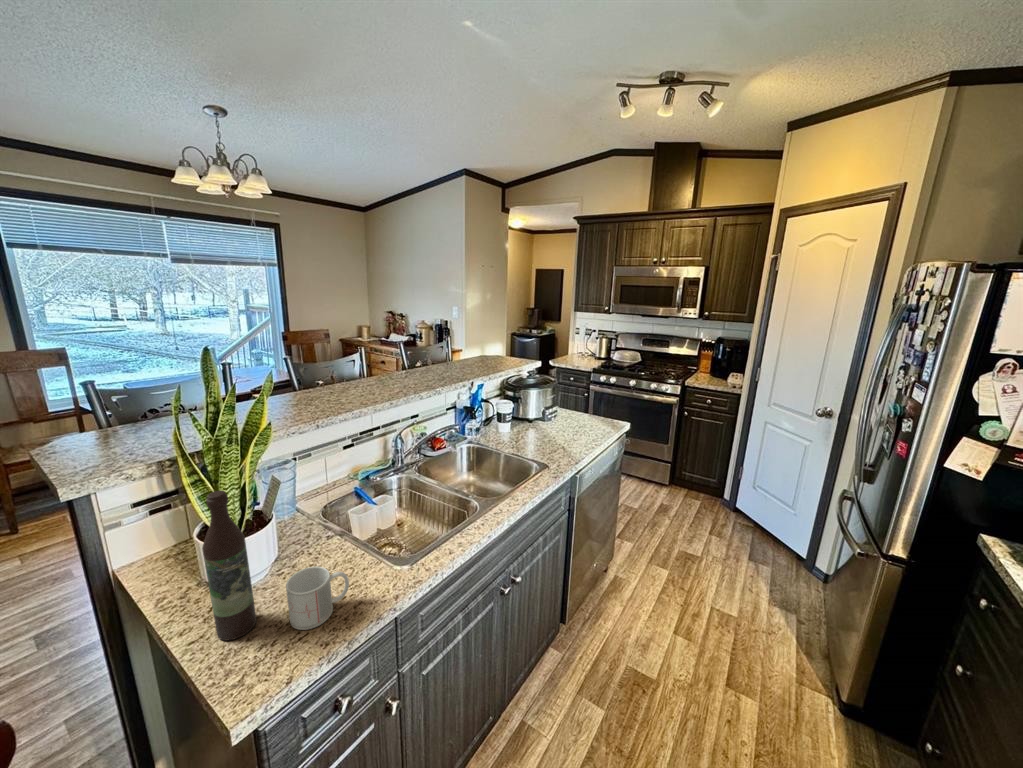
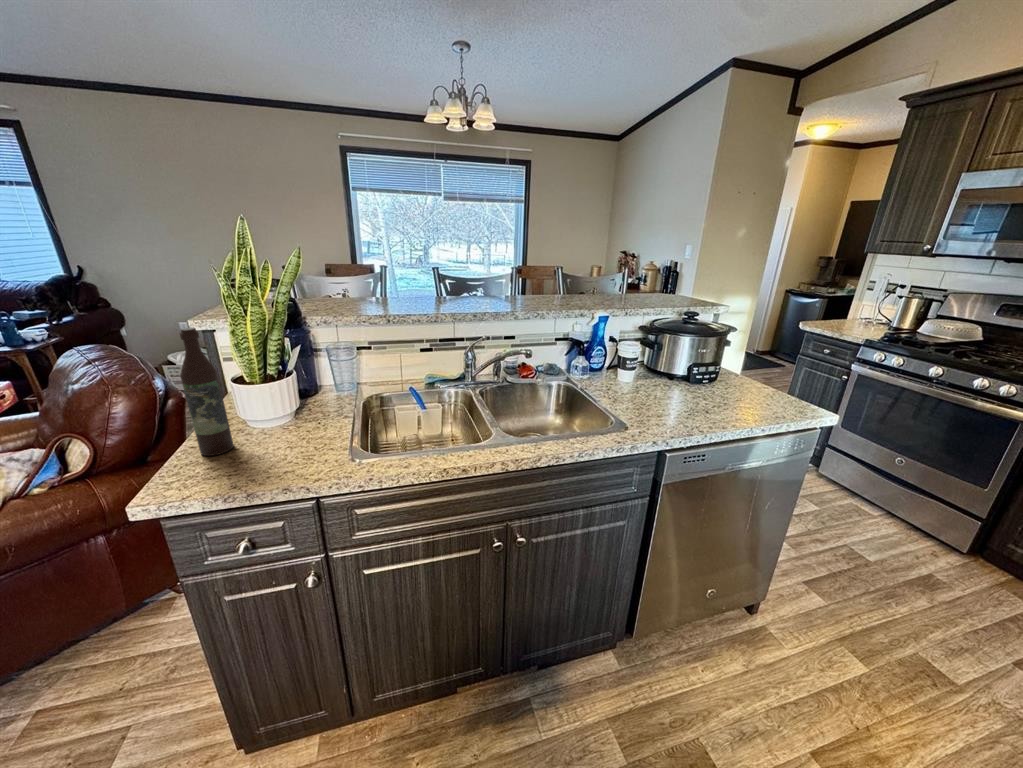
mug: present [286,566,349,630] -> none [229,421,288,472]

